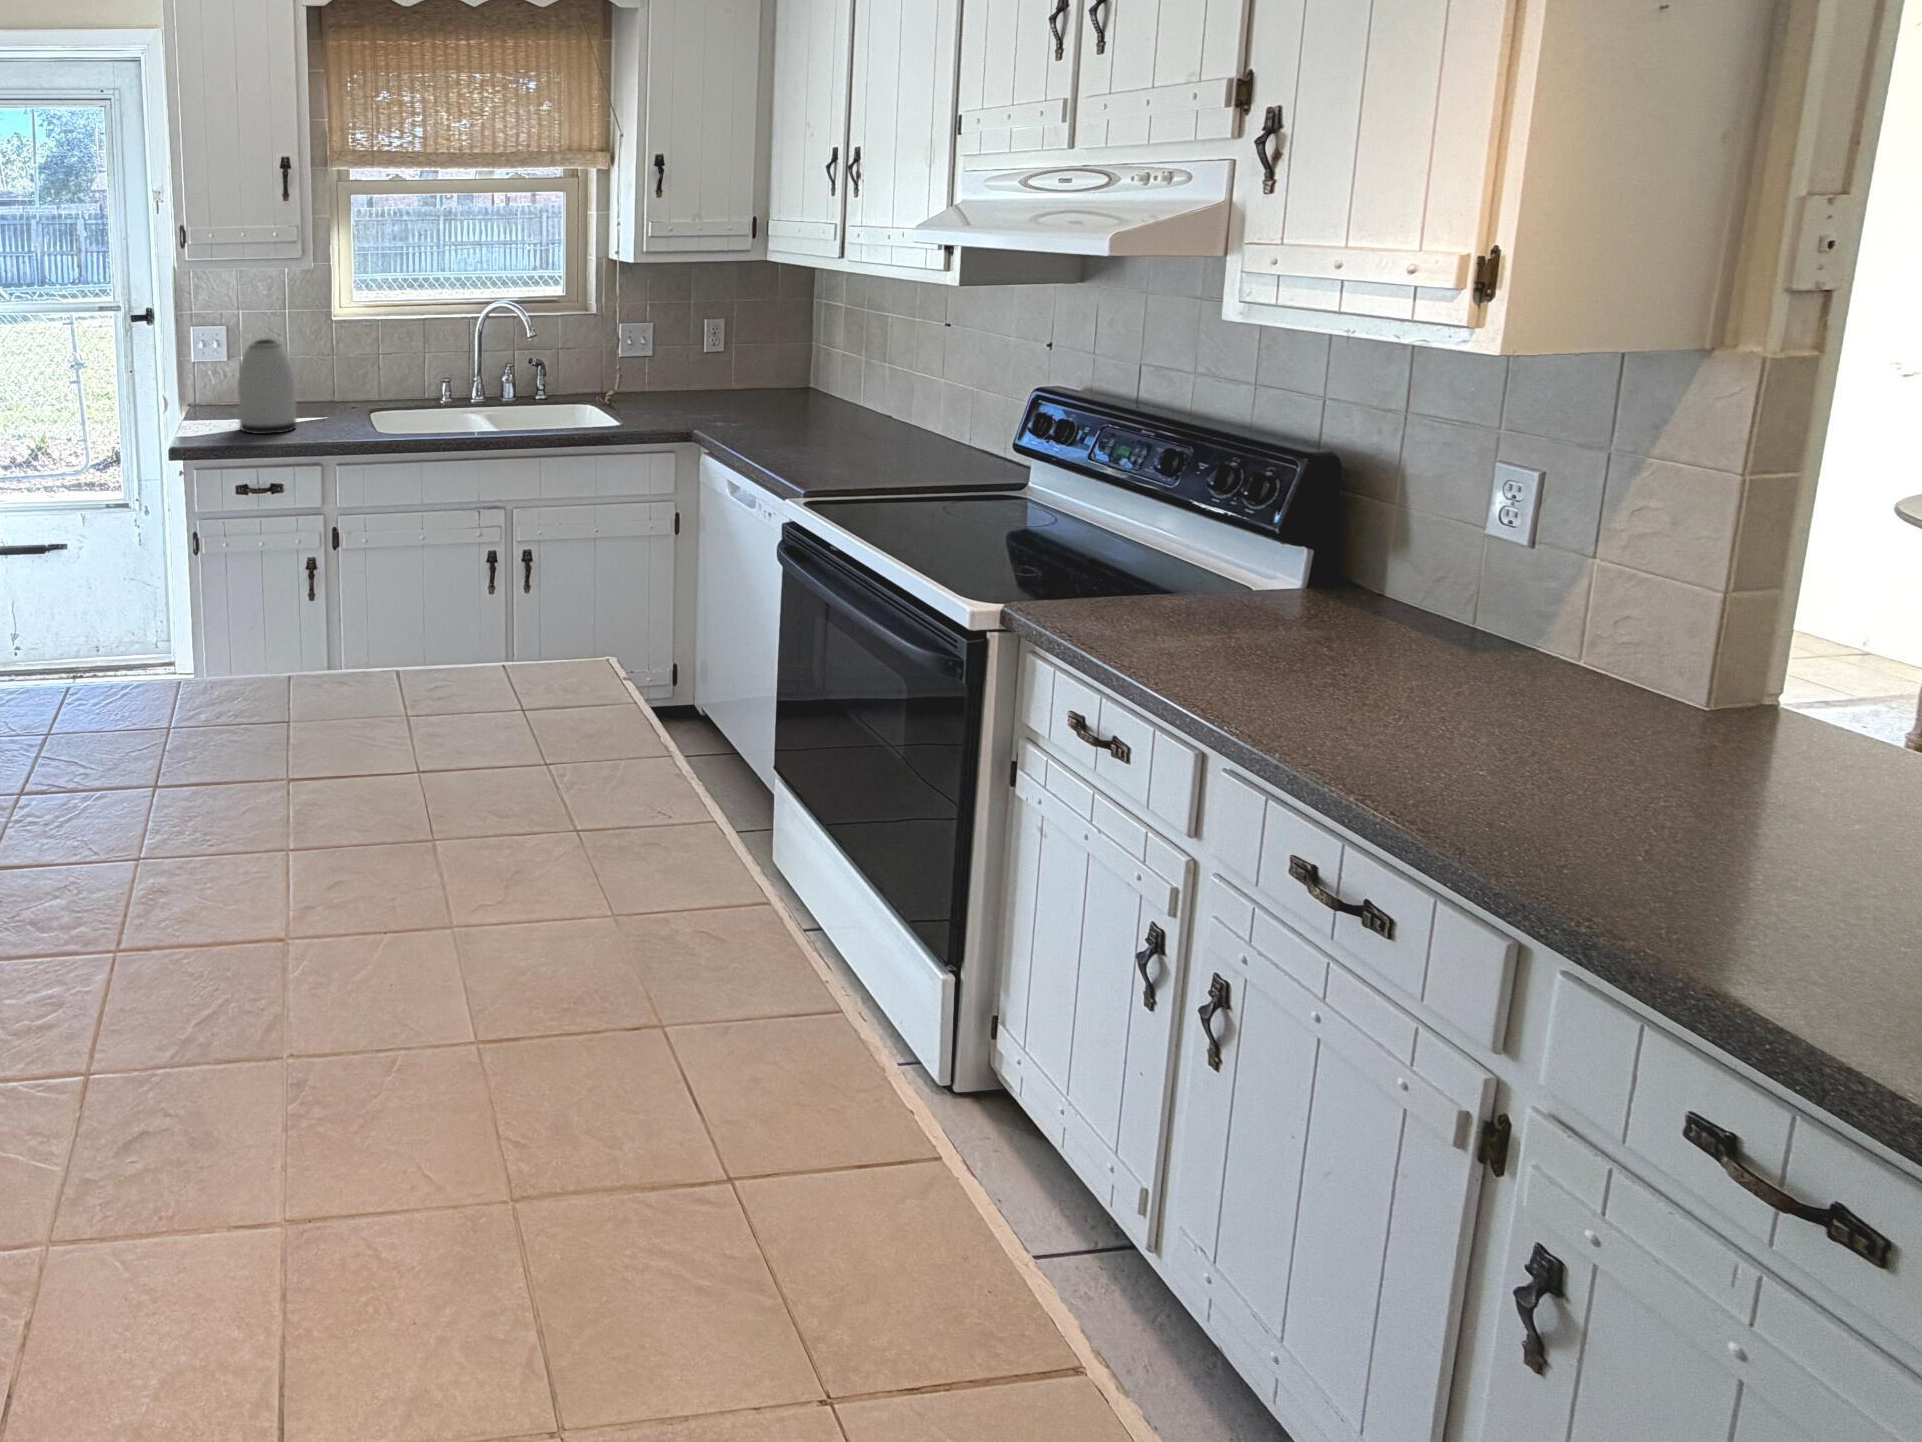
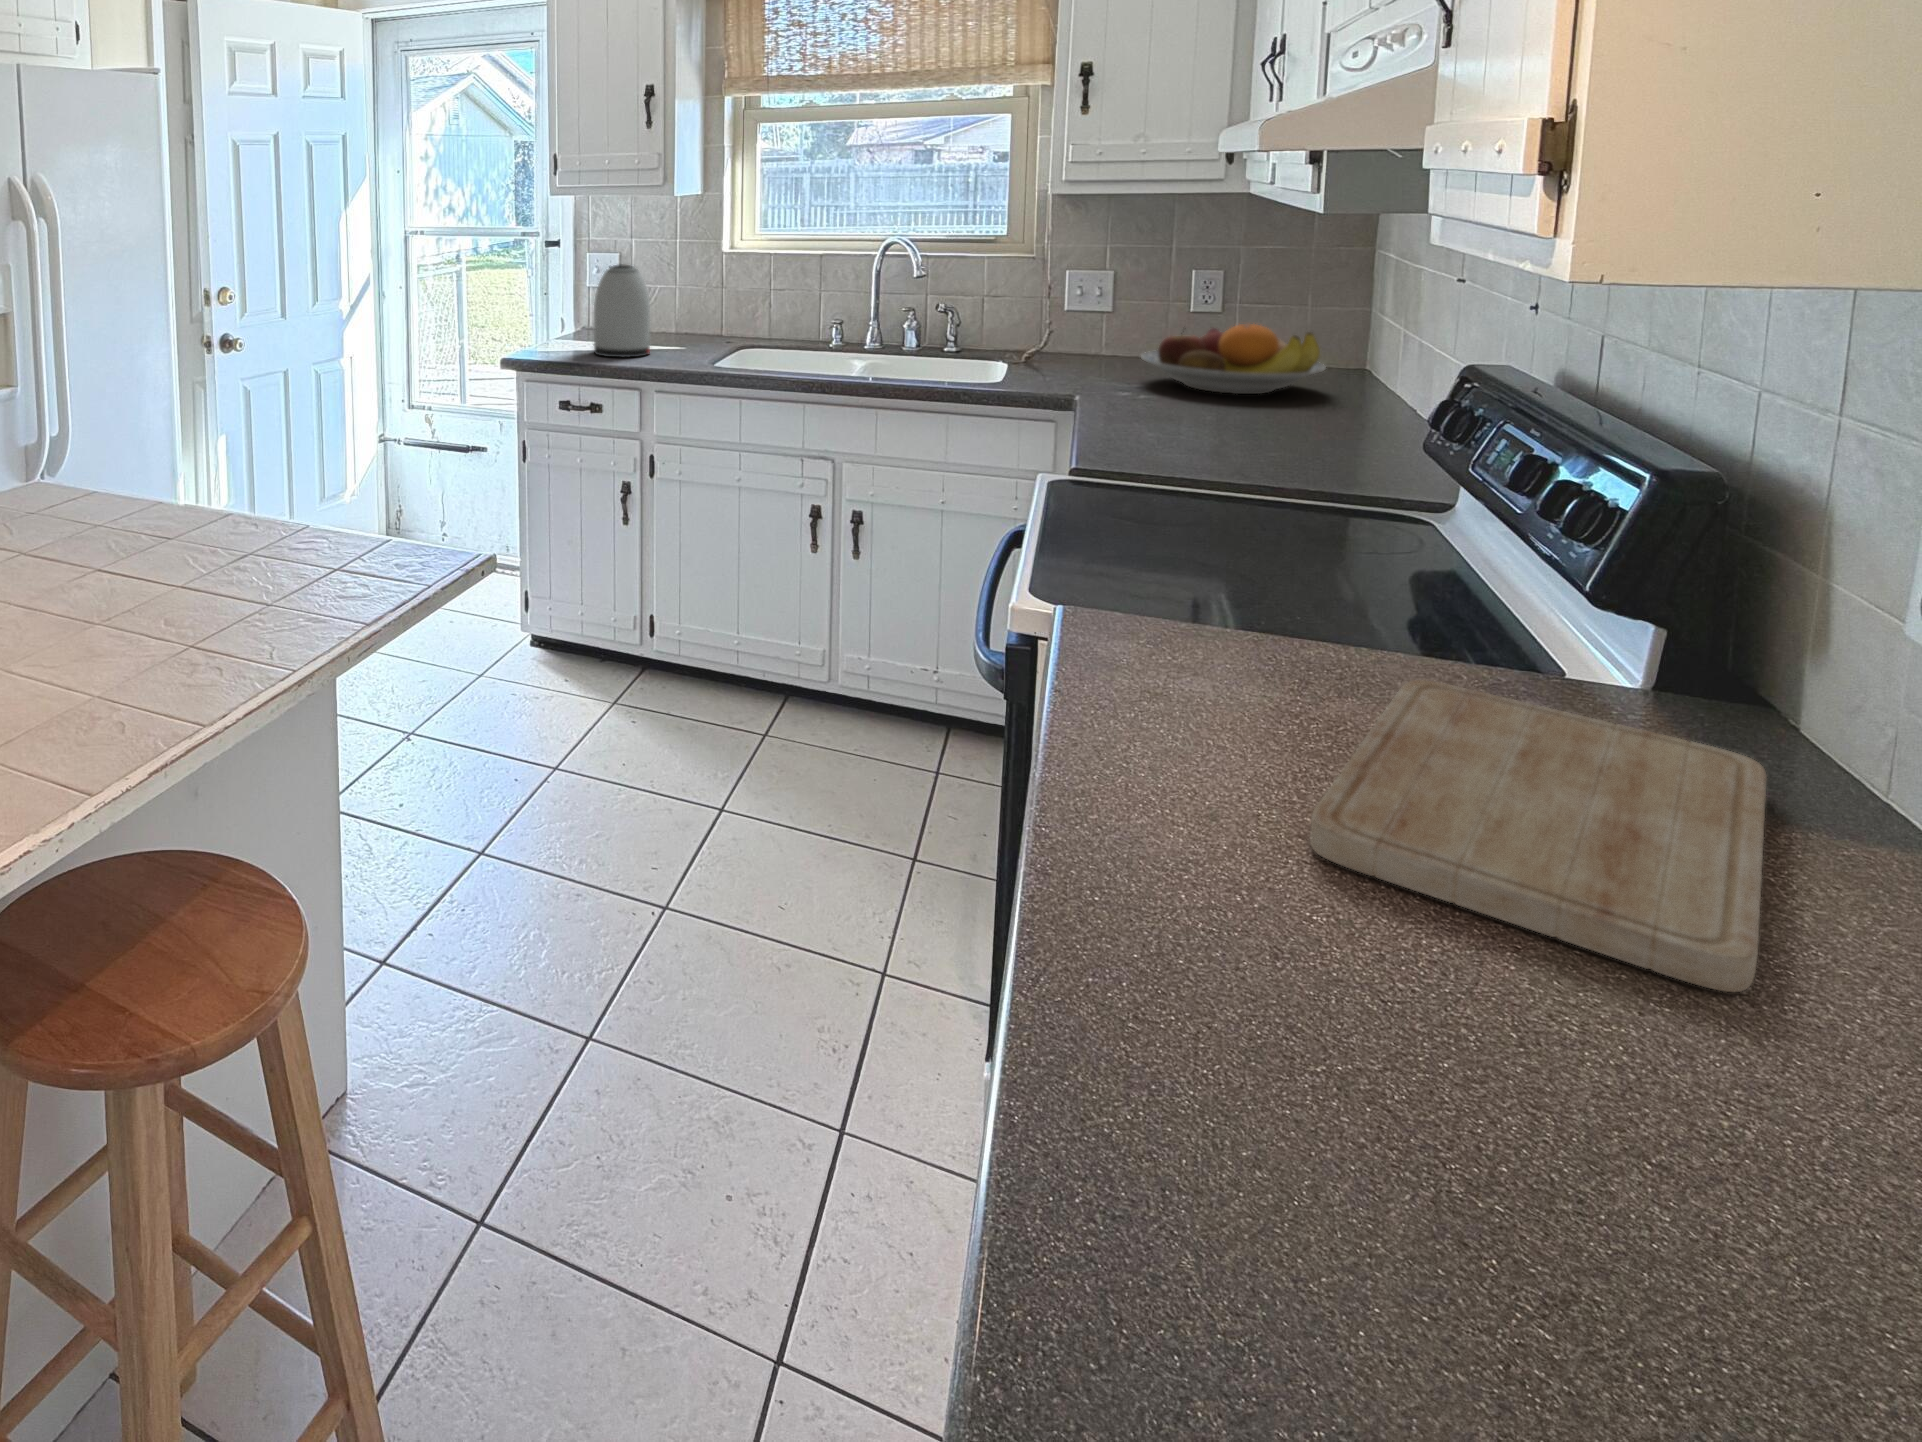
fruit bowl: none [702,360,827,415] -> present [1141,324,1326,394]
cutting board: none [1237,610,1613,761] -> present [1310,680,1767,992]

